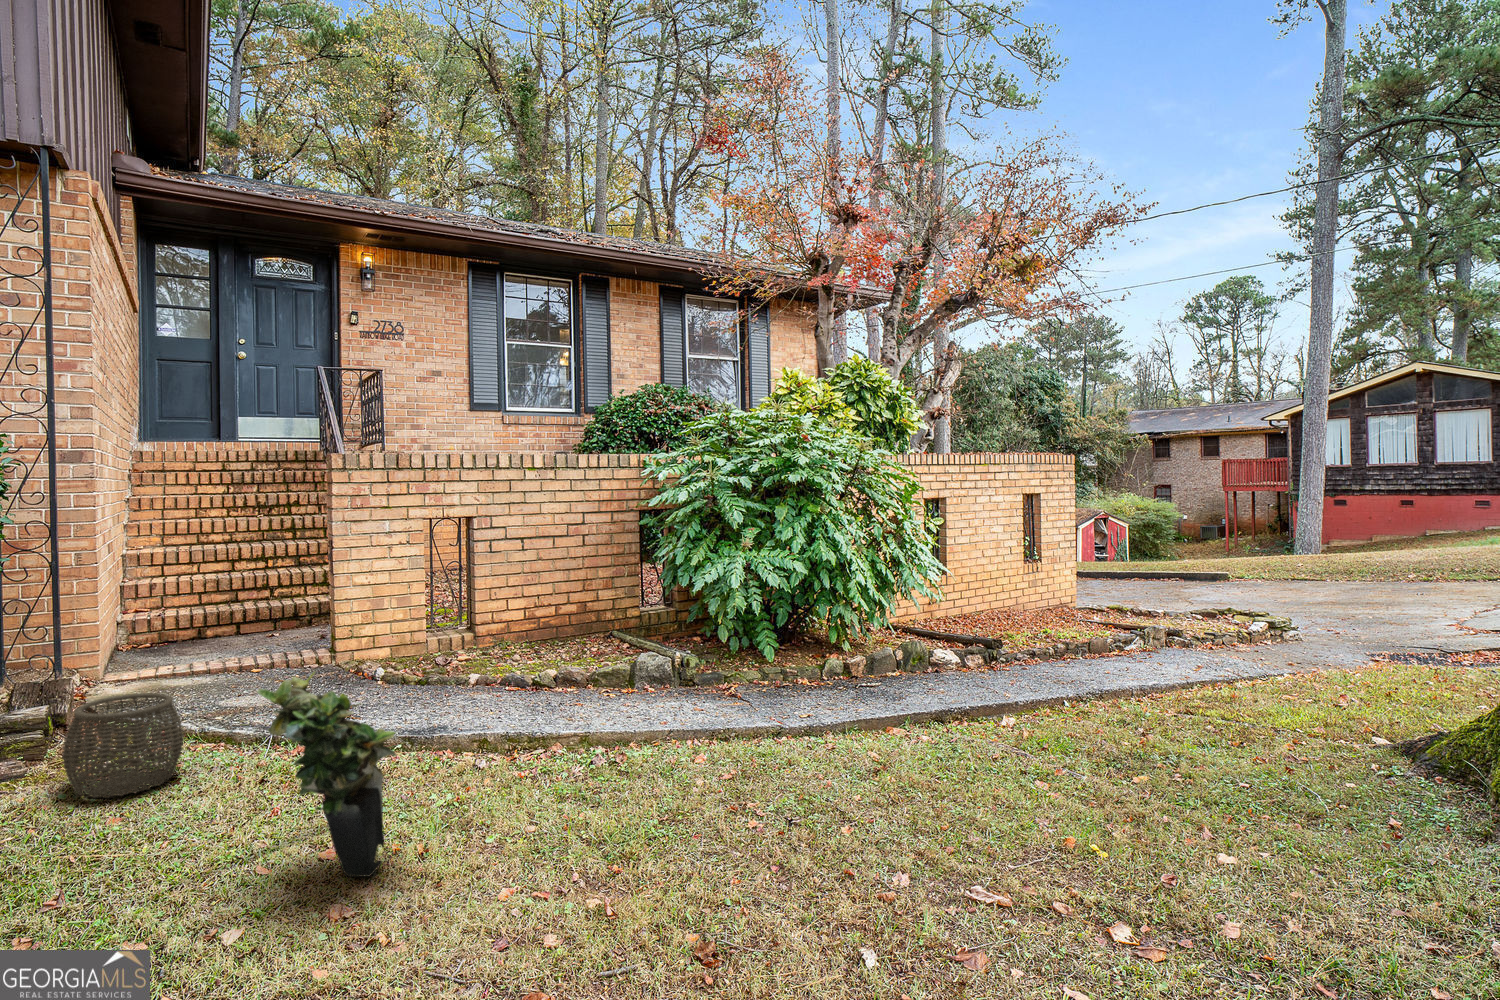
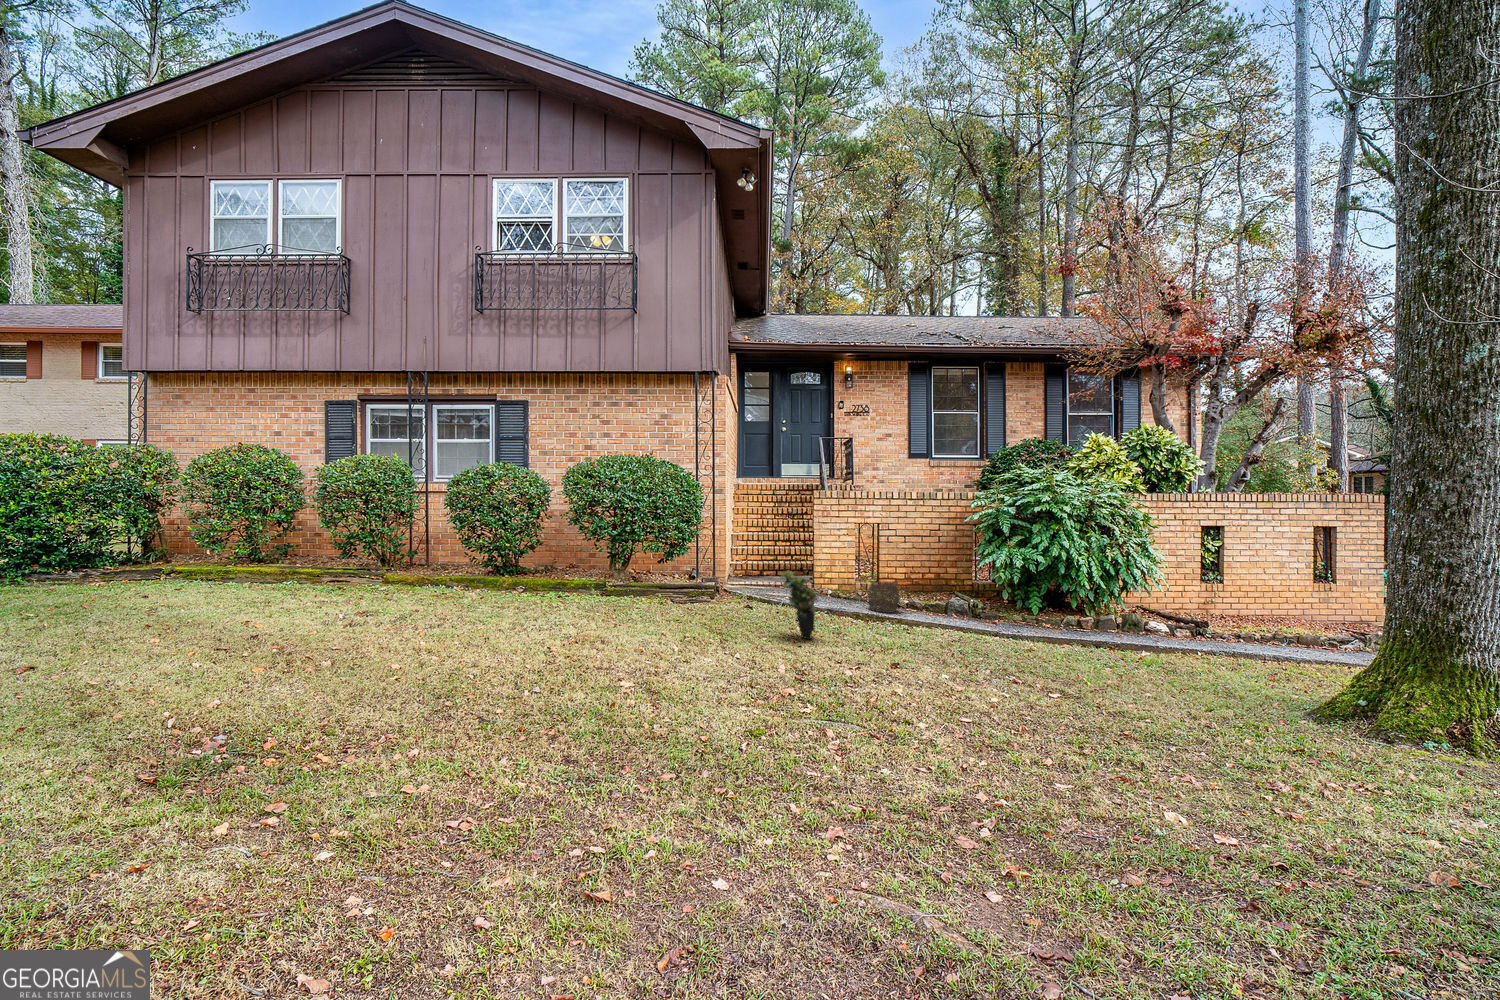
woven basket: present [62,693,184,798] -> present [867,582,900,613]

